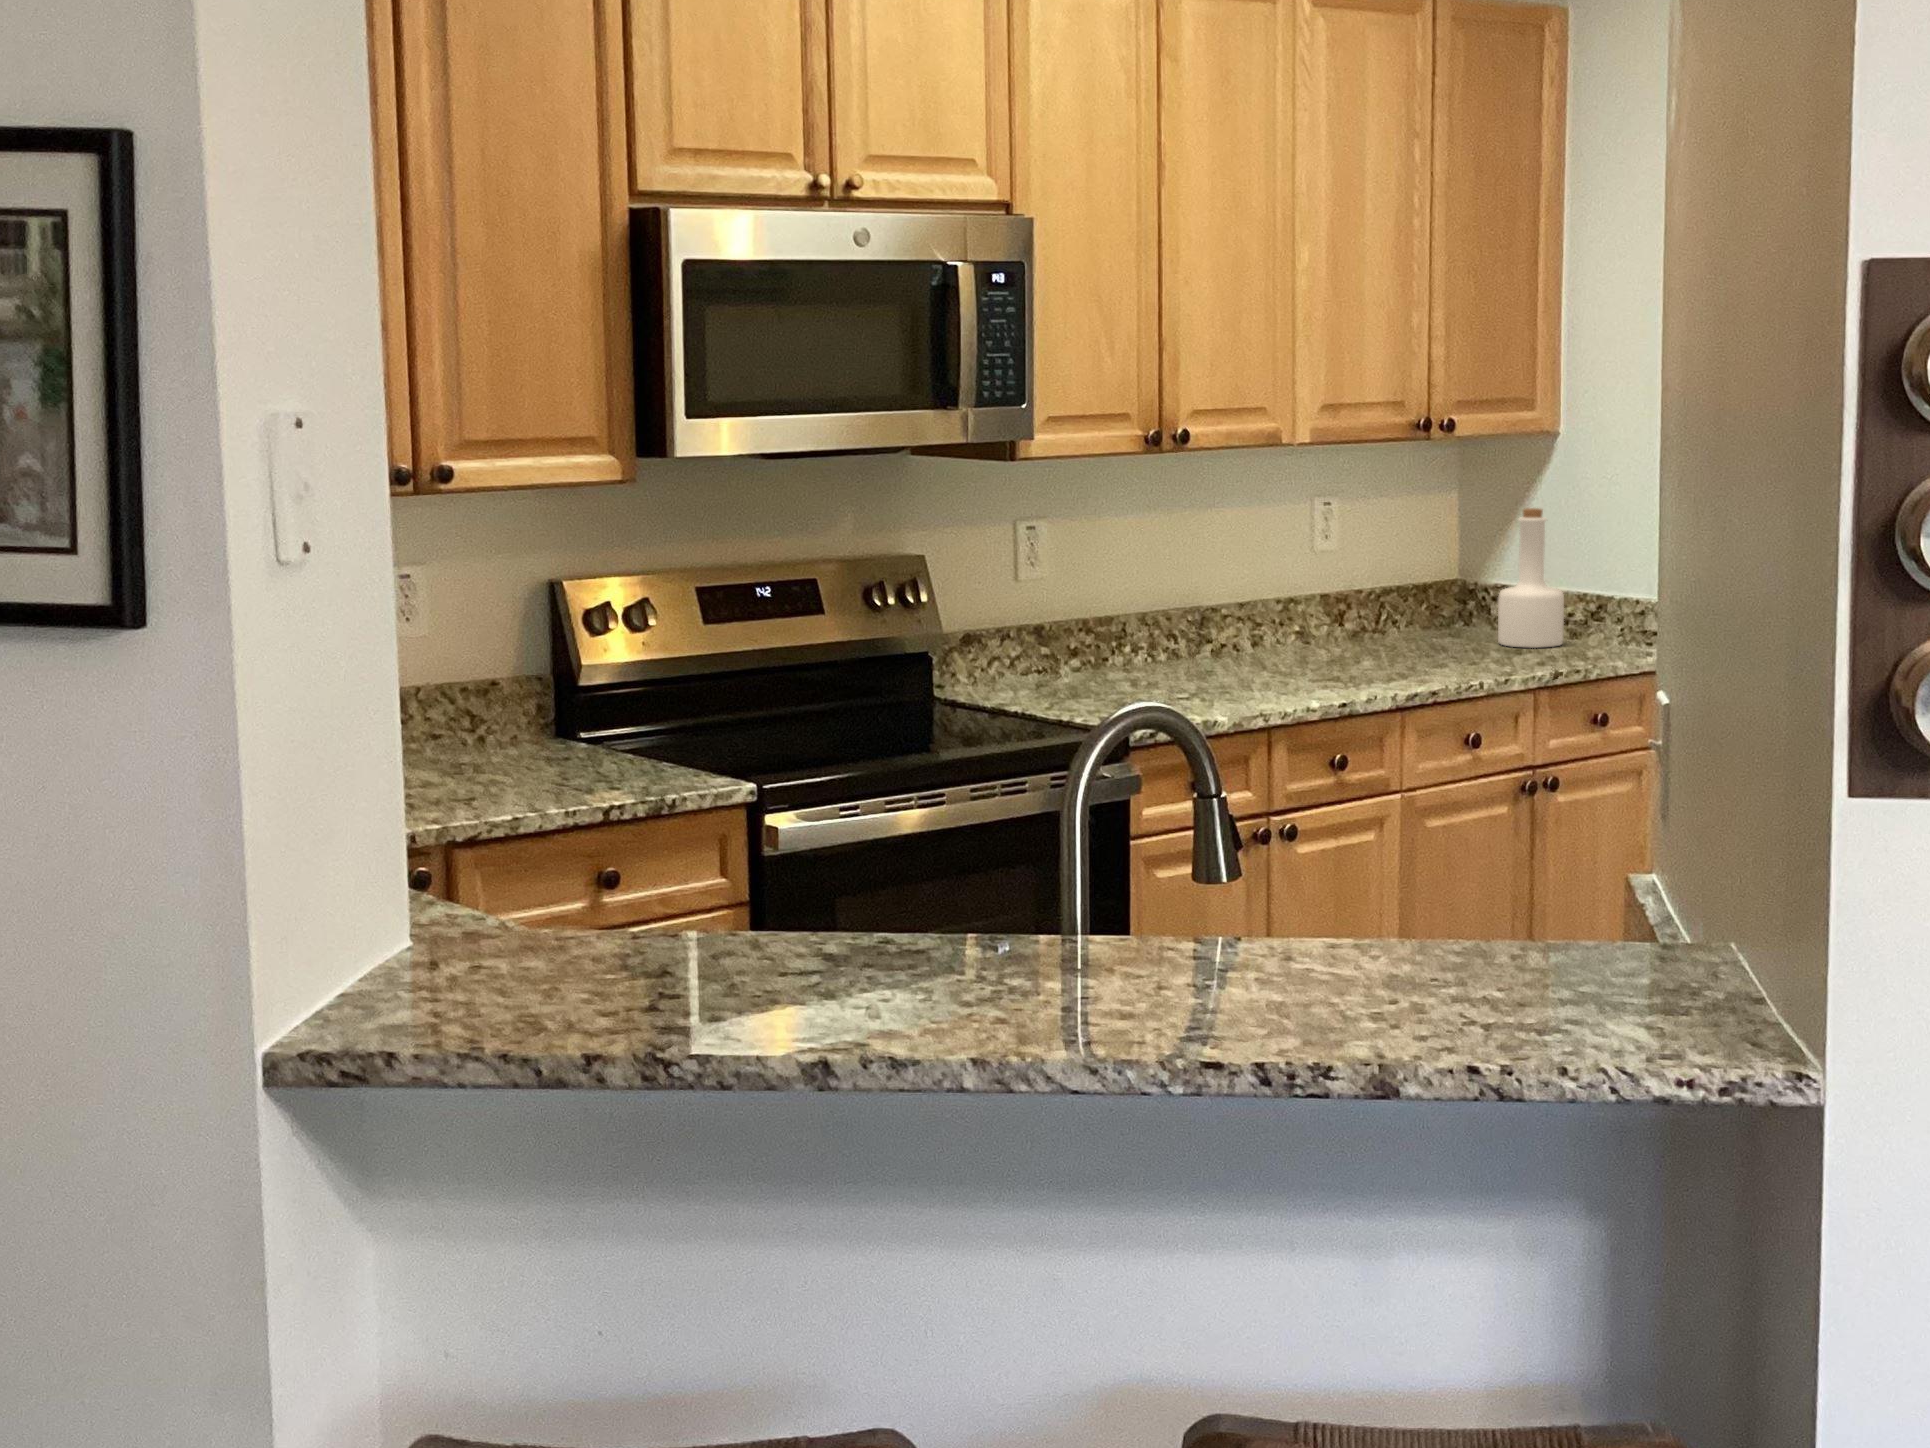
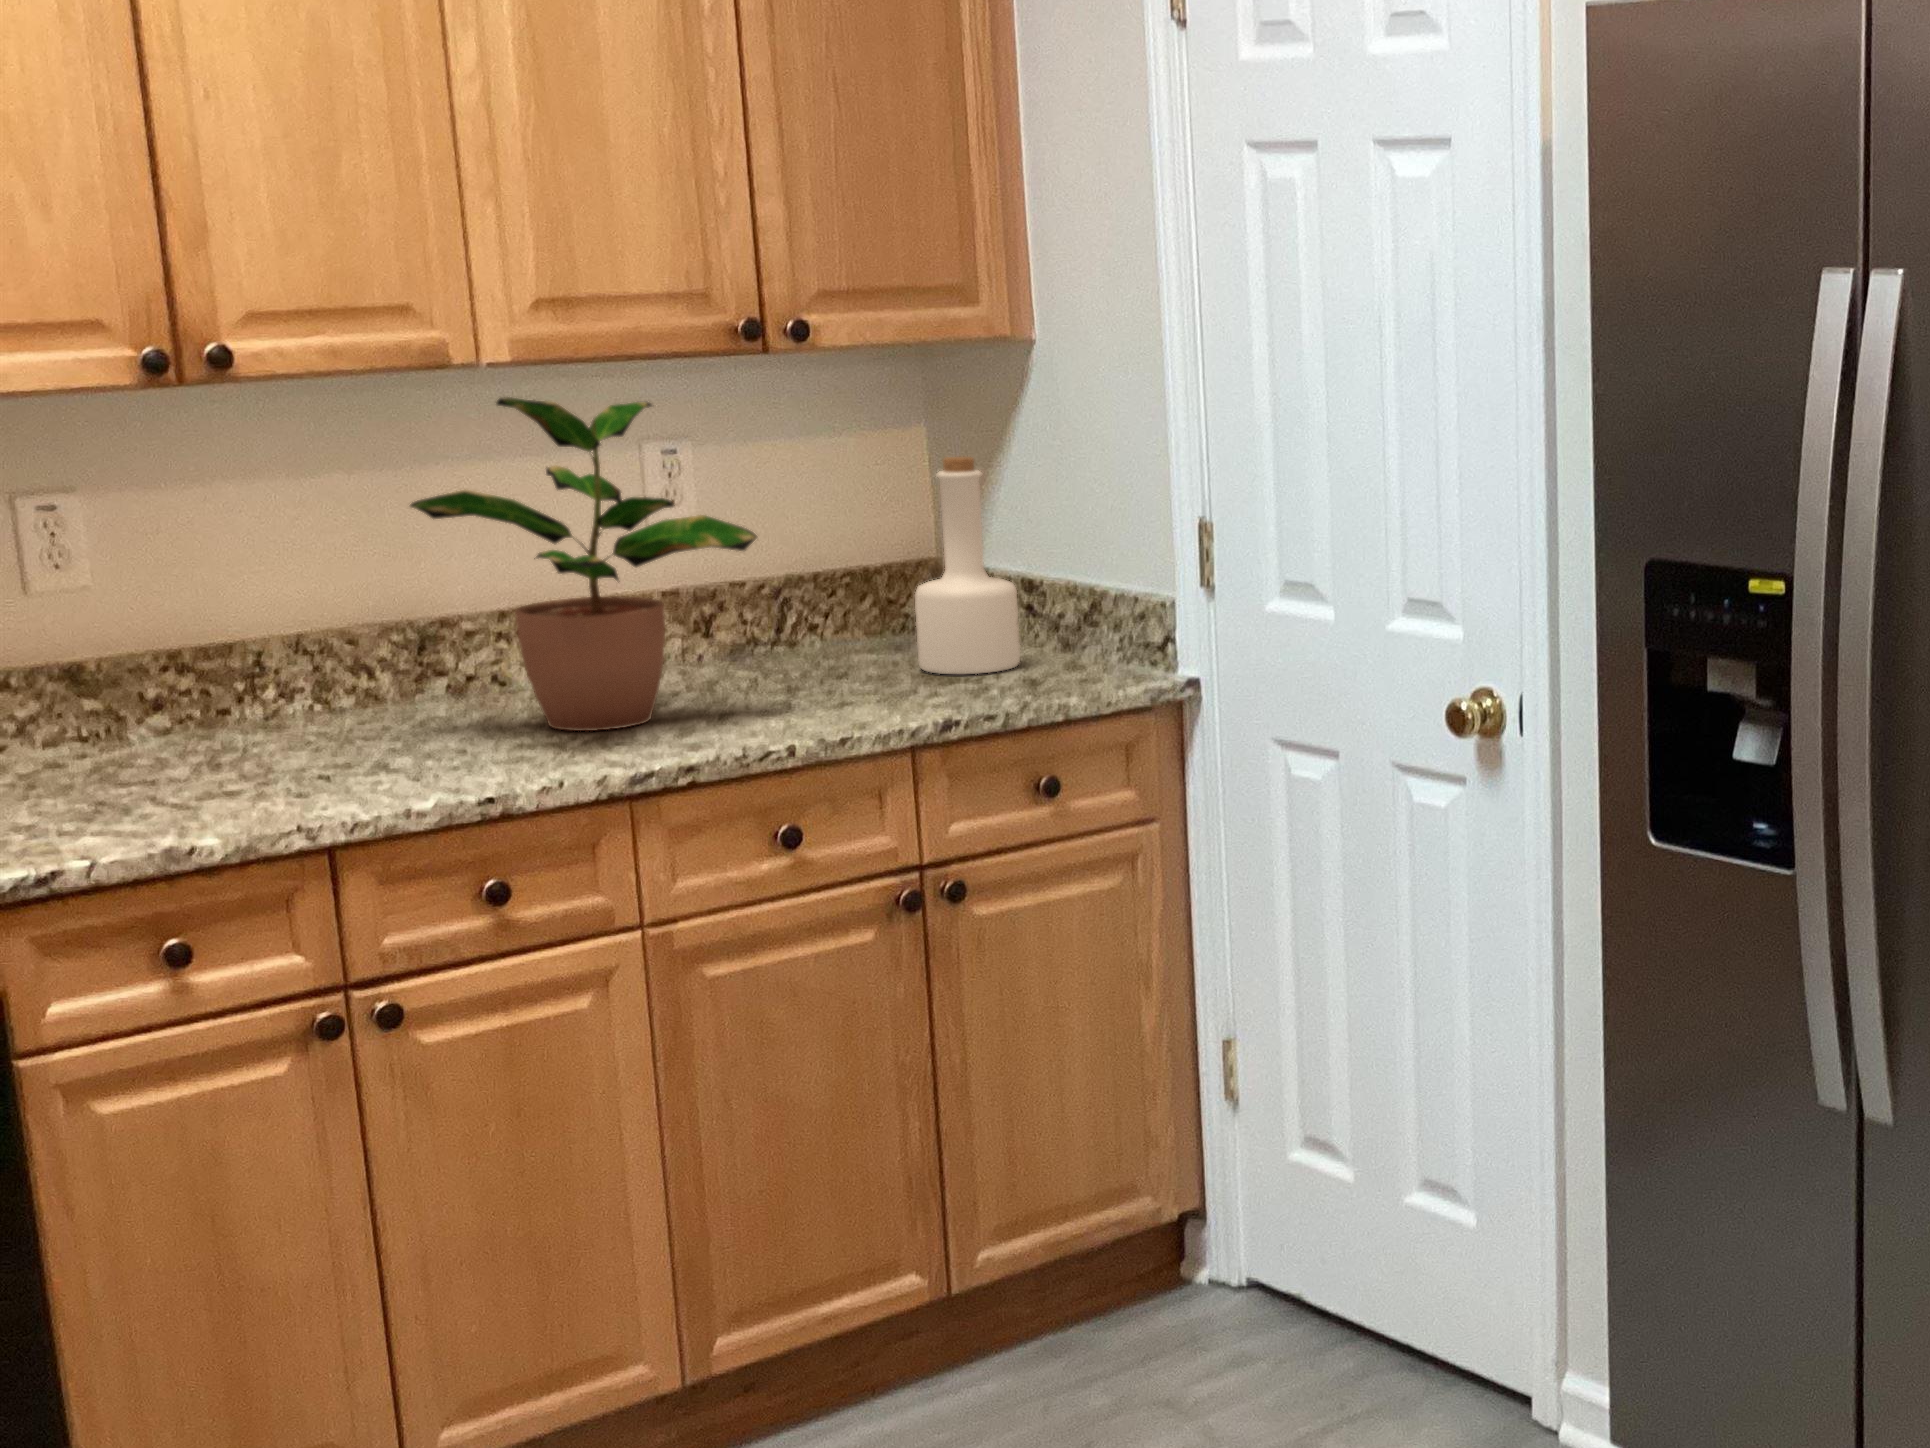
potted plant: none [1249,464,1447,672] -> present [410,397,757,731]

